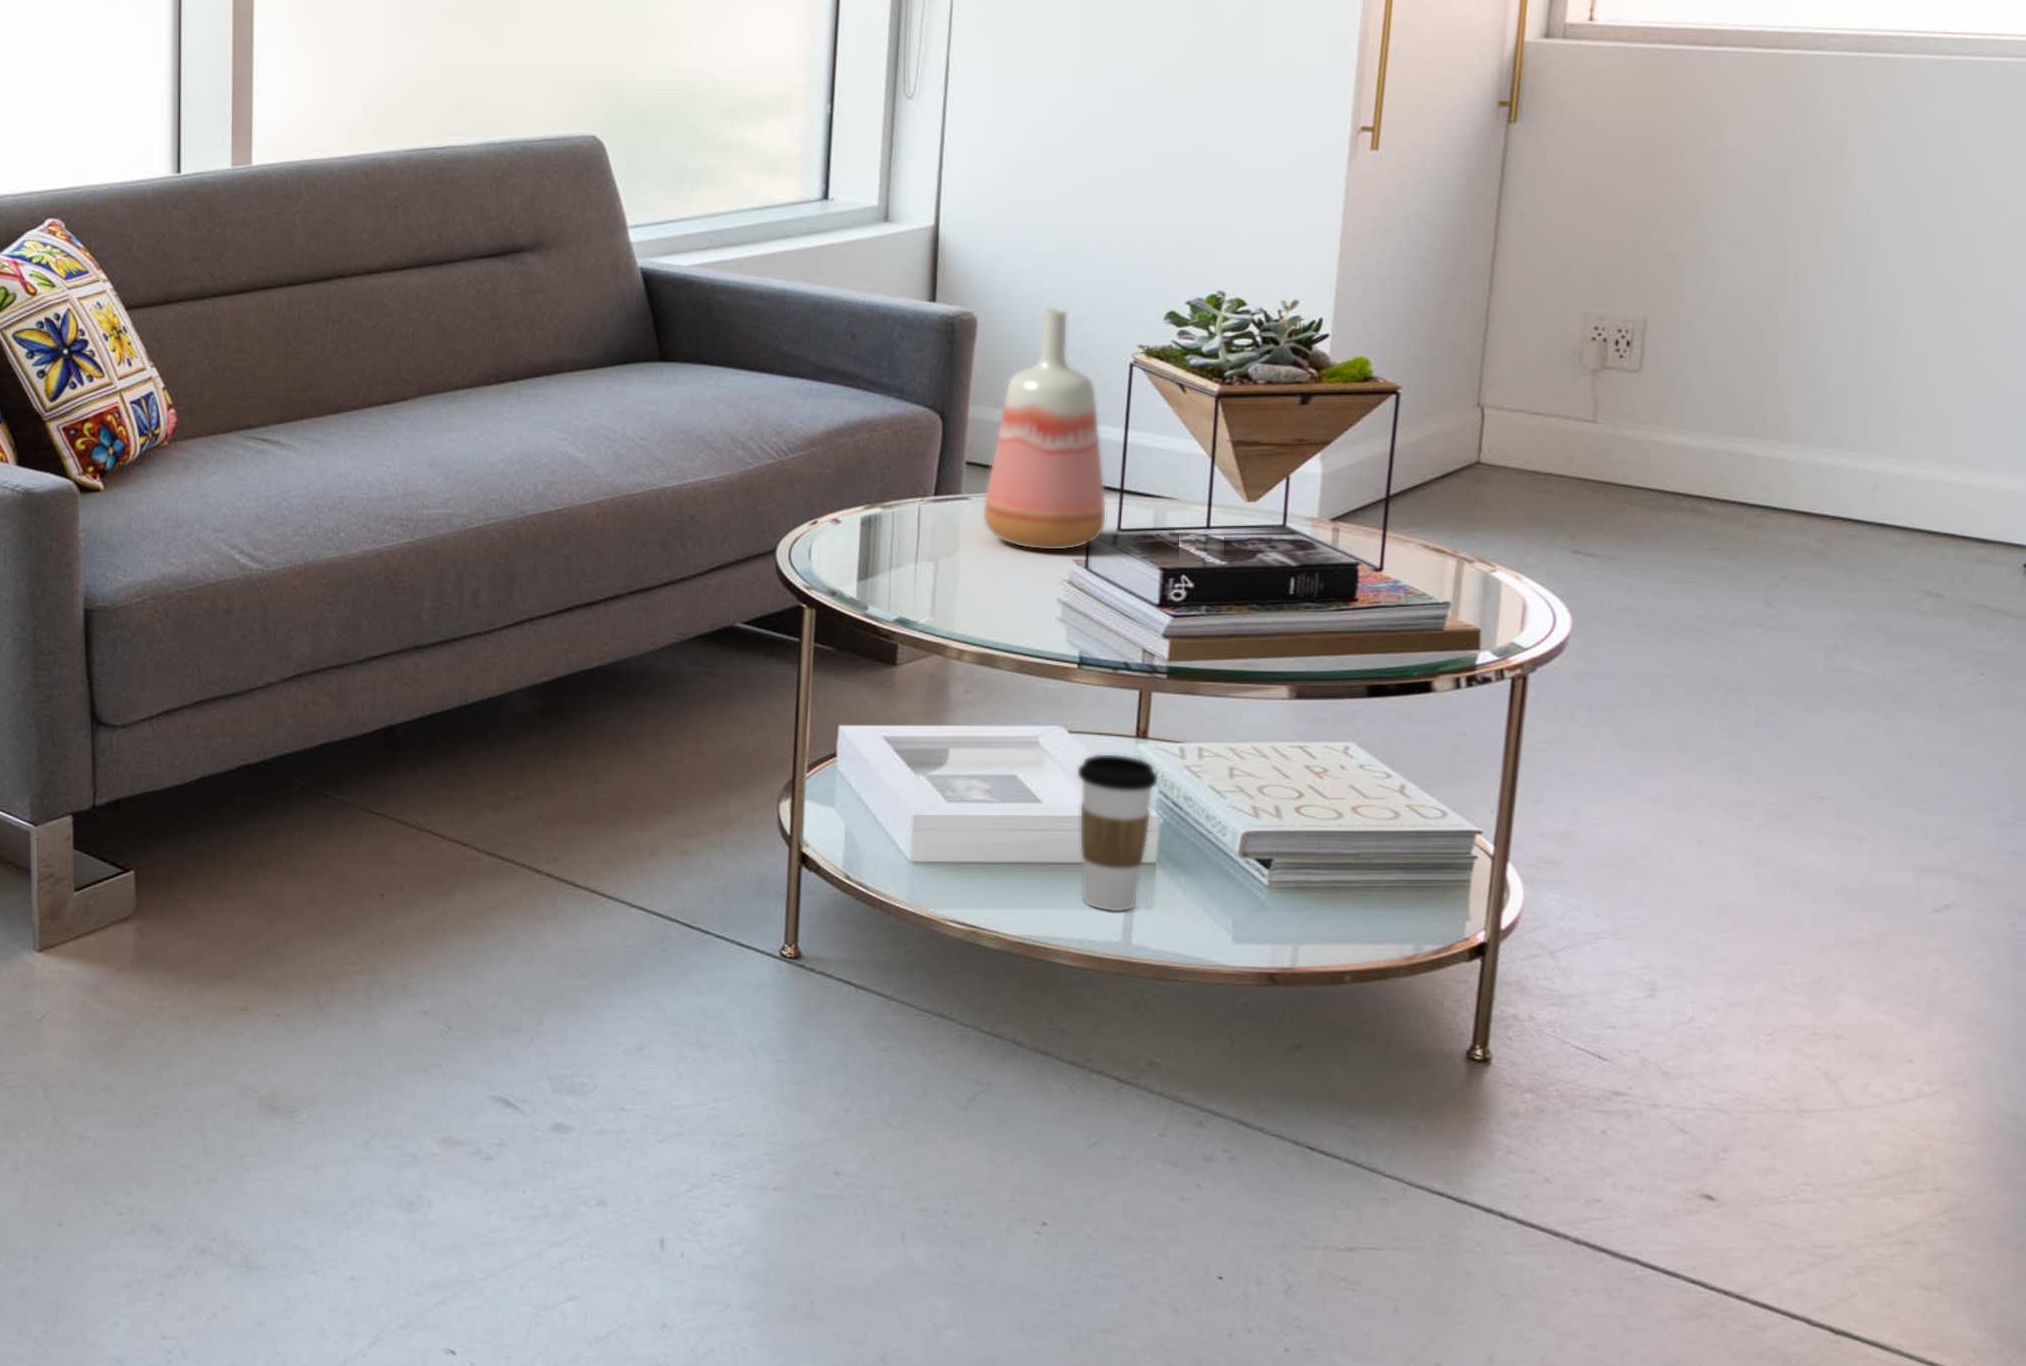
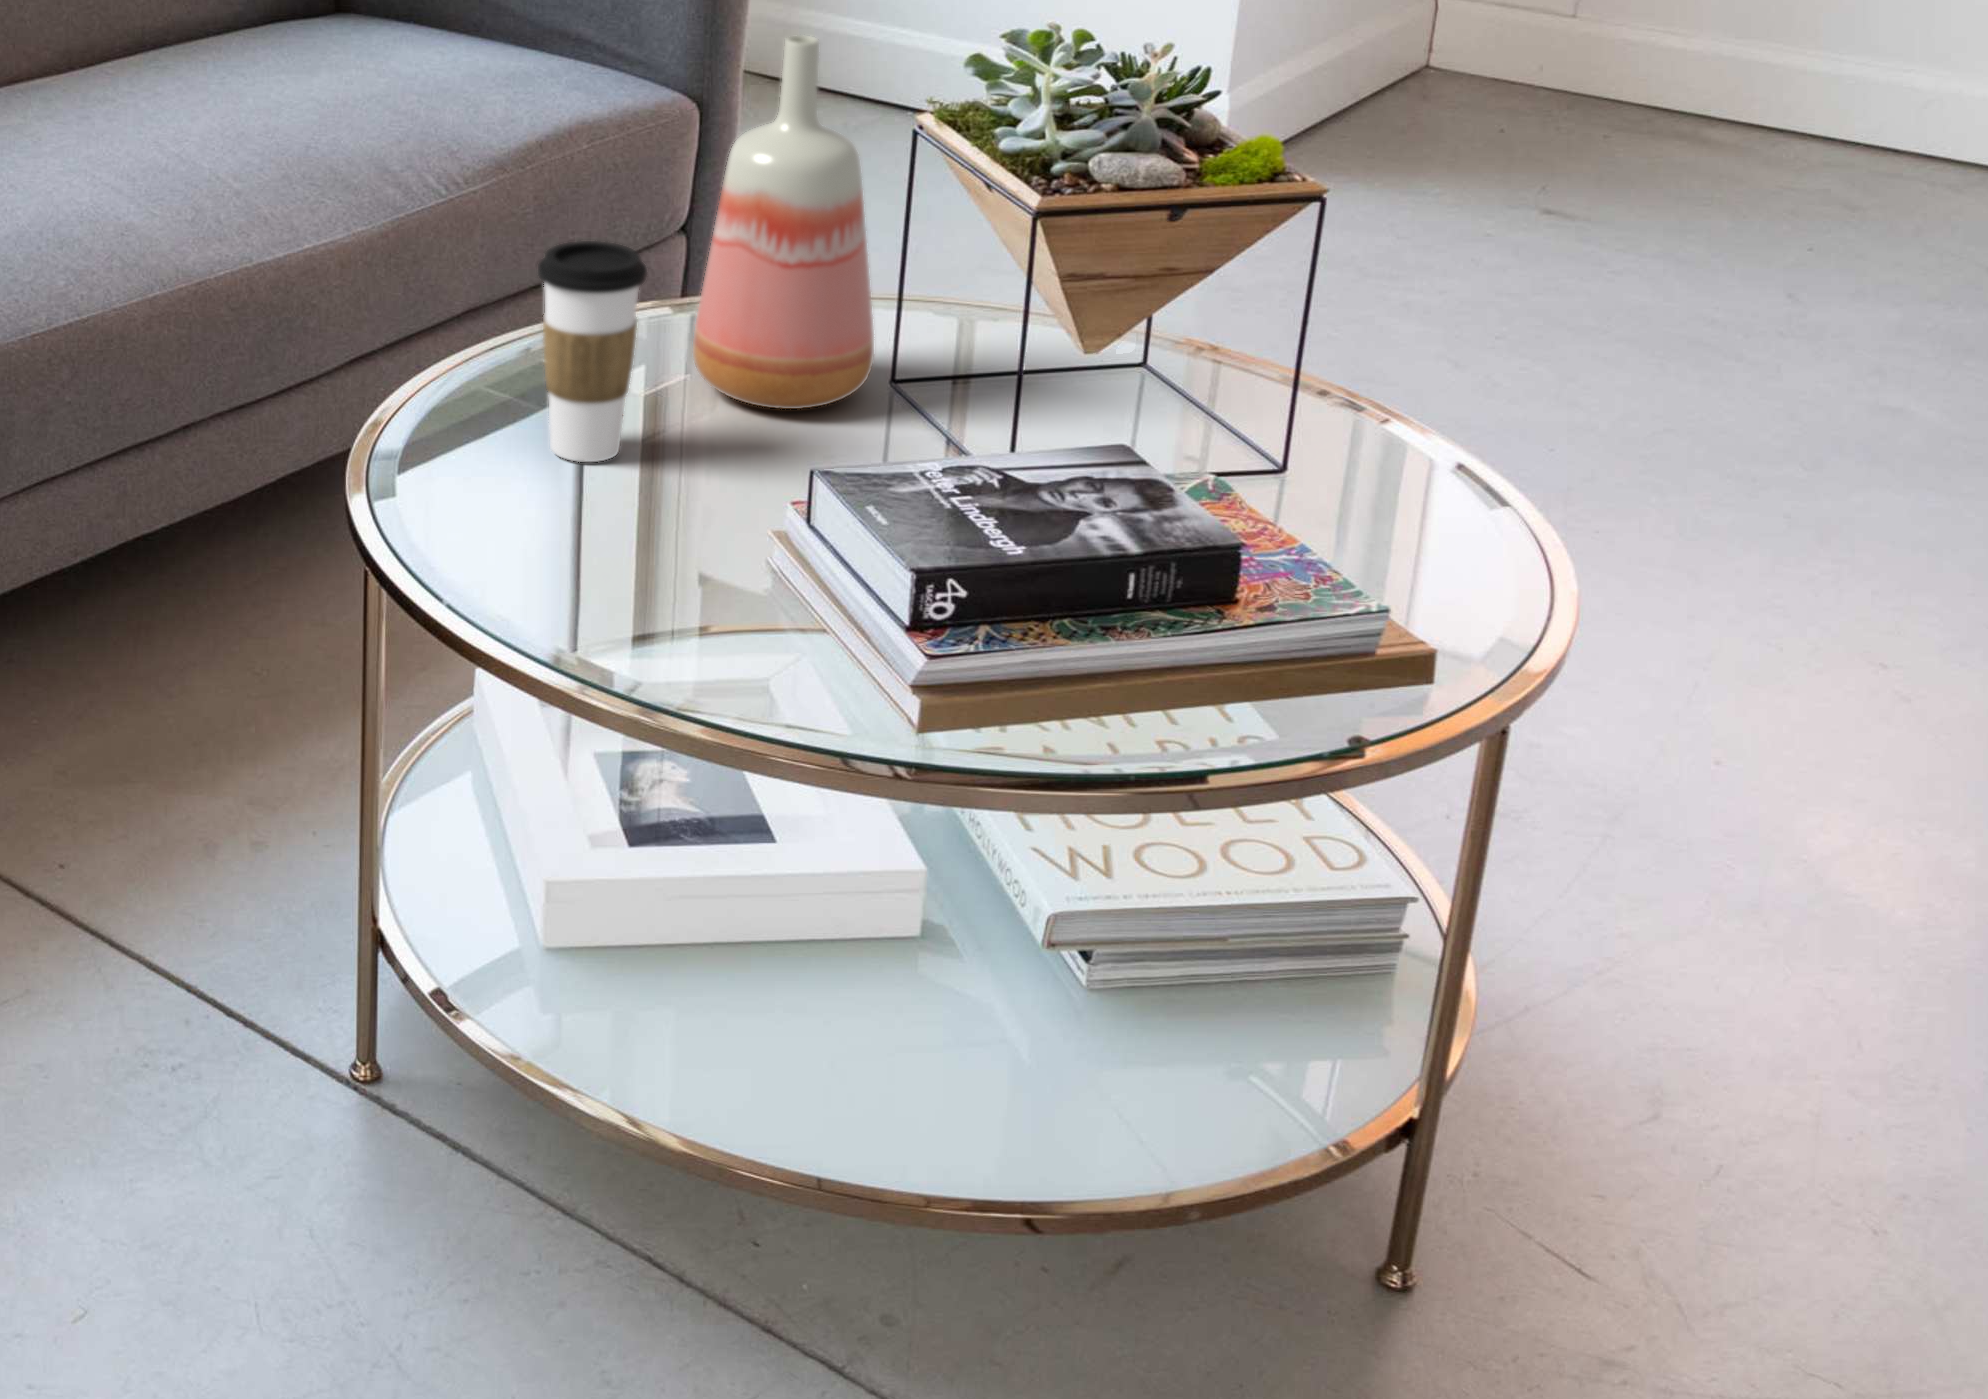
coffee cup: present [1078,755,1157,911] -> present [538,241,647,462]

